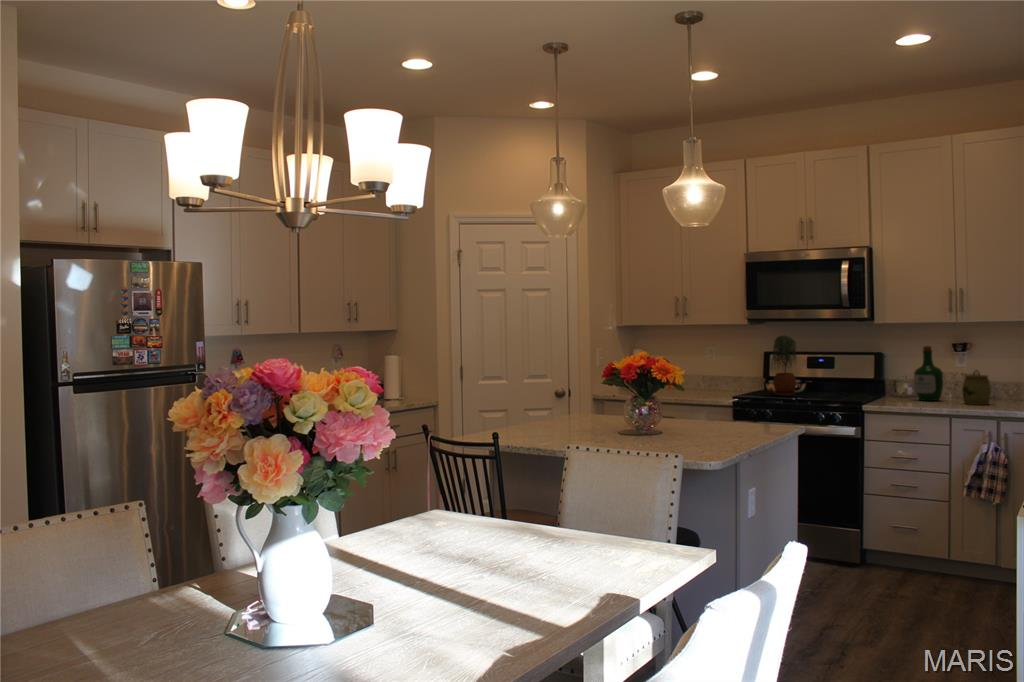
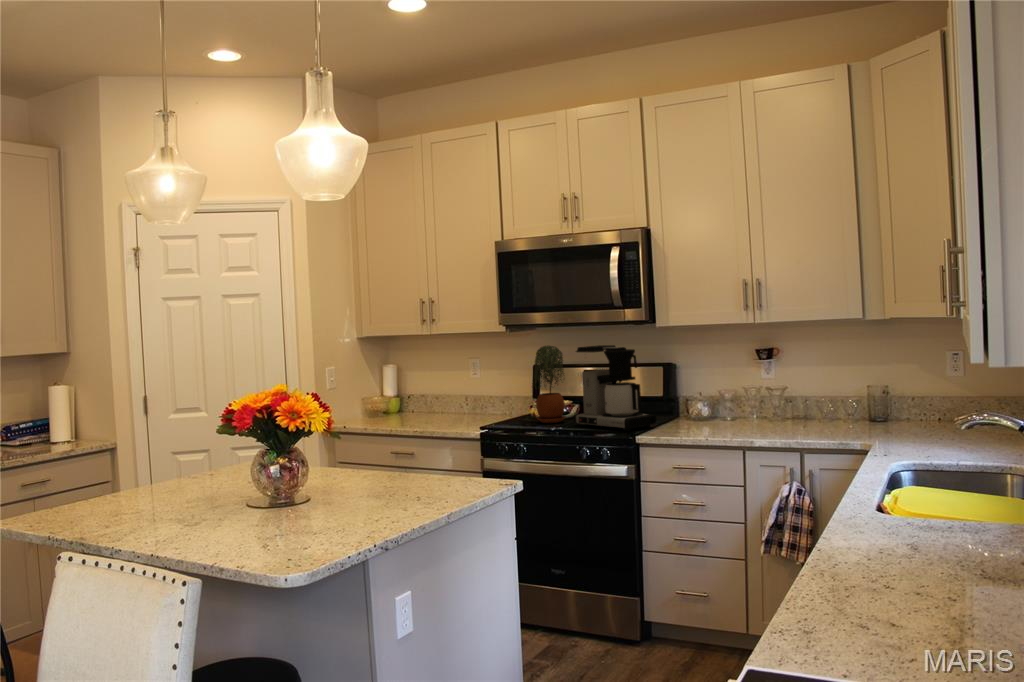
coffee maker: none [807,337,876,402] -> present [574,345,656,431]
wine bottle: present [914,346,943,401] -> none [703,354,739,425]
jar: present [962,370,991,405] -> none [760,384,795,430]

